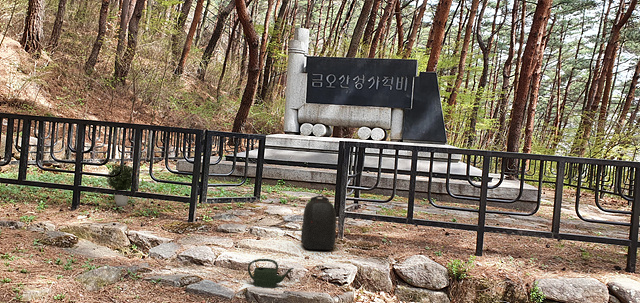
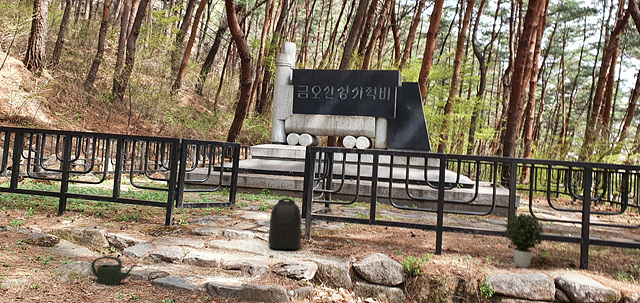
potted plant: present [106,165,135,206] -> present [504,213,544,268]
watering can: present [248,259,294,288] -> present [91,256,136,285]

